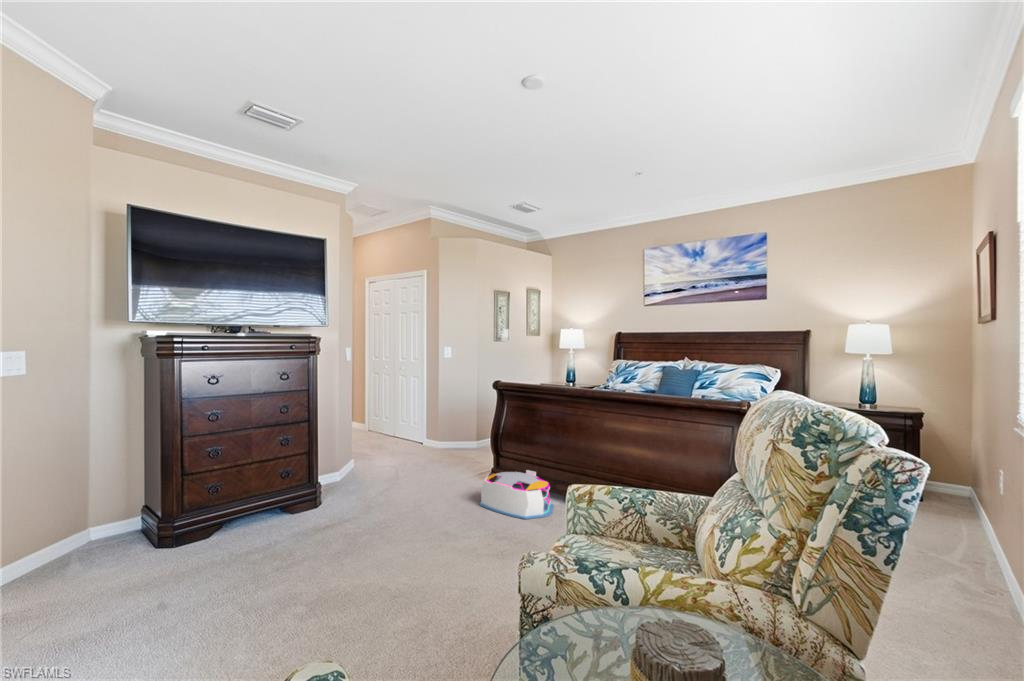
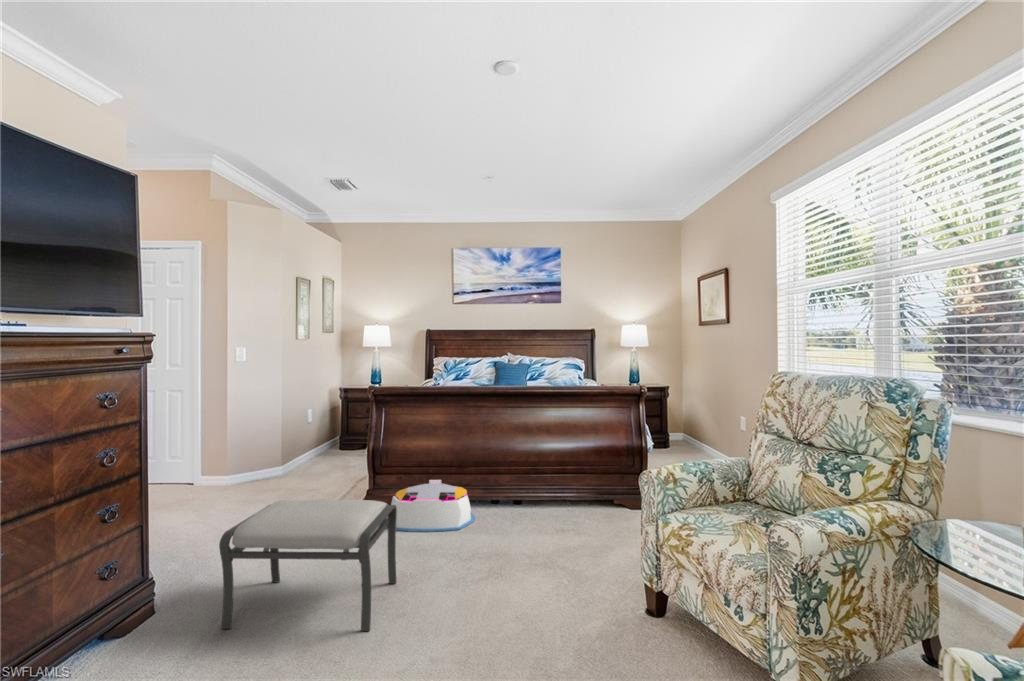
ottoman: none [311,454,429,561] -> present [219,499,397,631]

